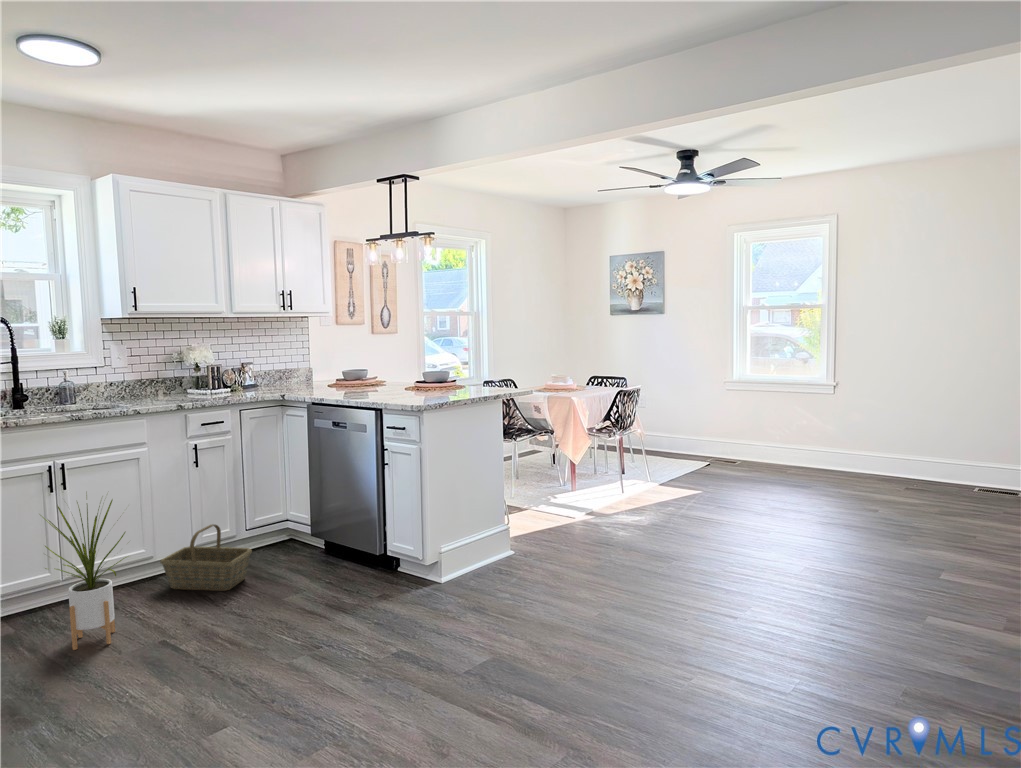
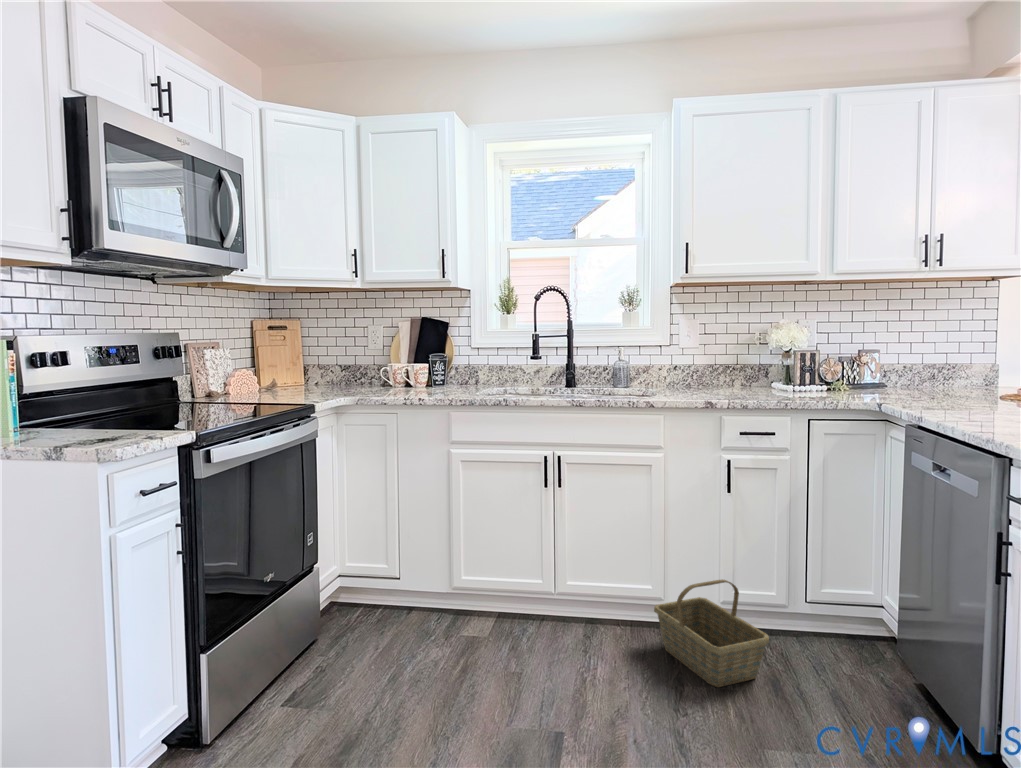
house plant: present [43,495,126,650] -> none [468,496,571,698]

